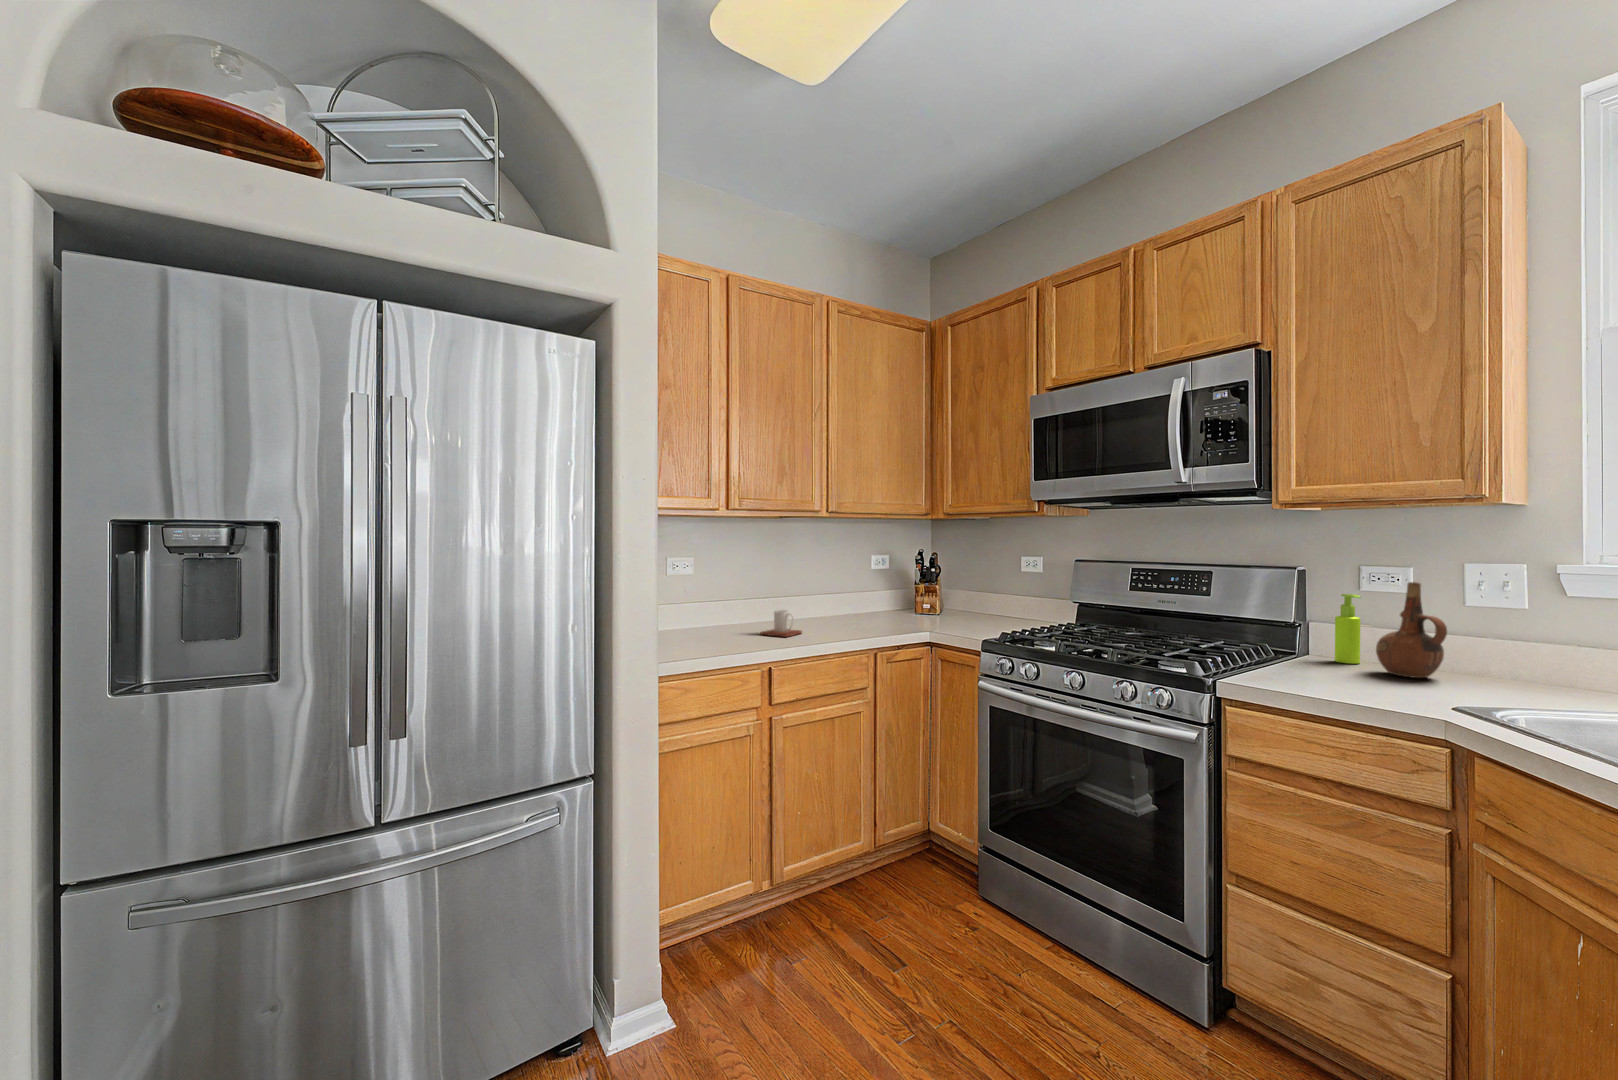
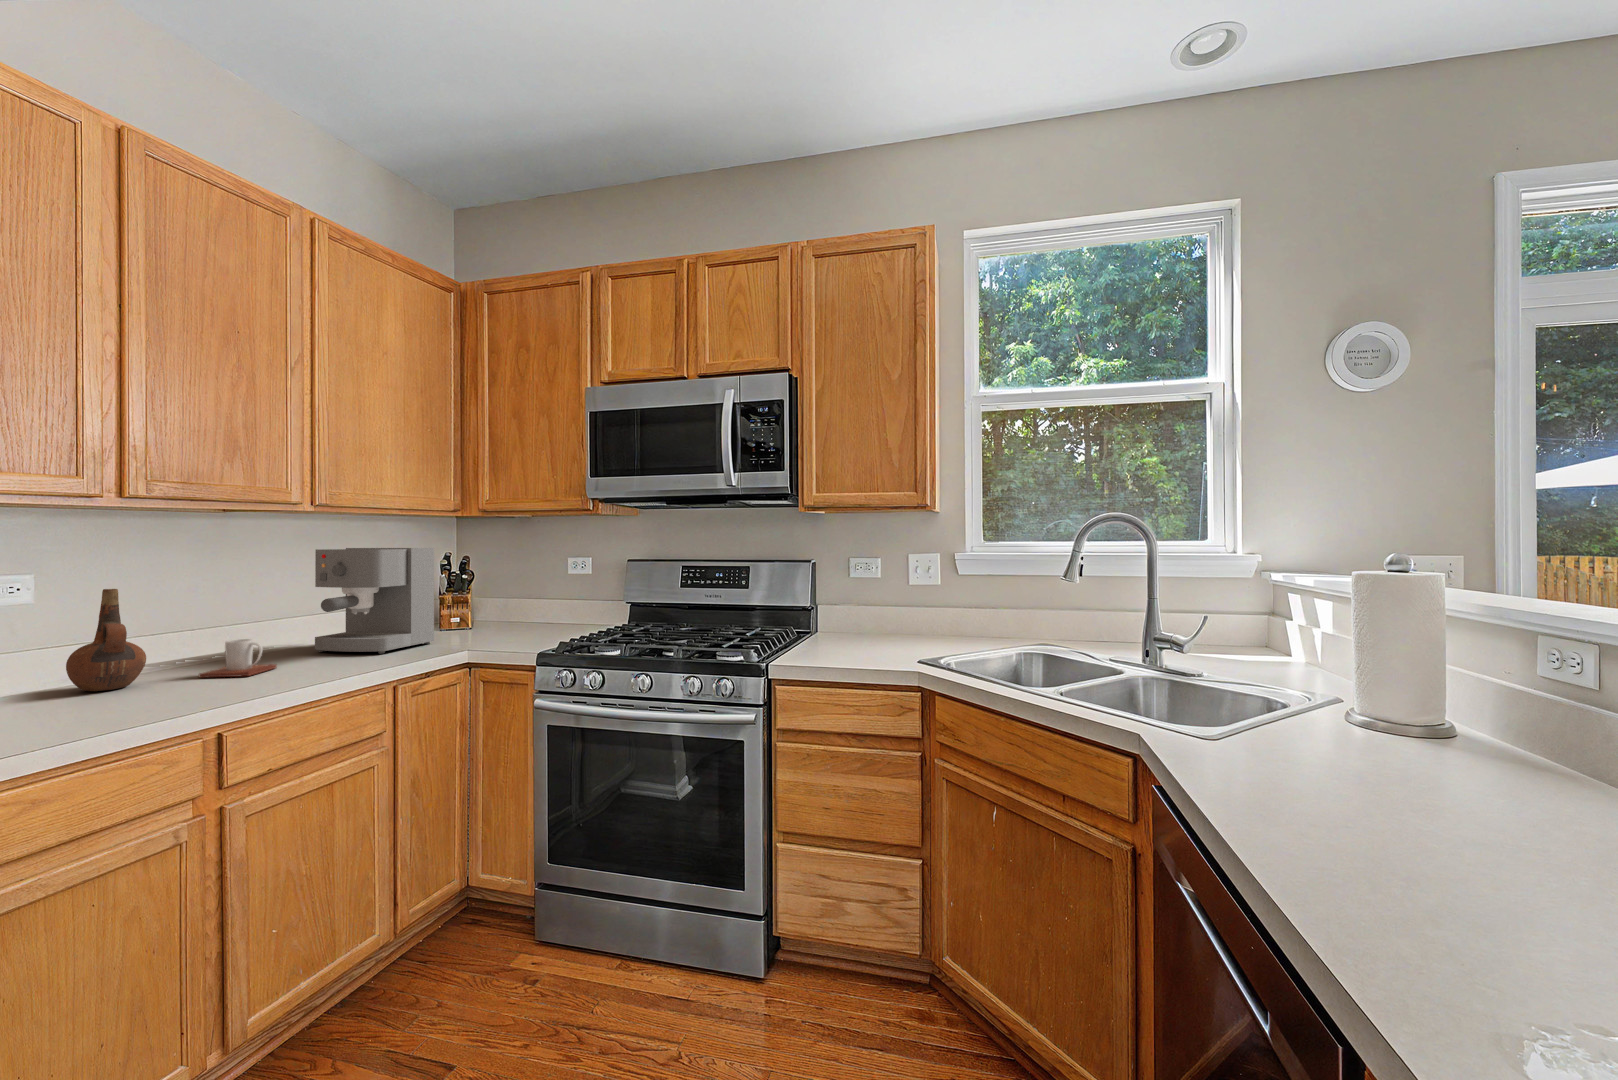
coffee maker: none [827,544,907,630] -> present [315,548,434,654]
ceramic pitcher: present [1376,582,1447,678] -> present [66,589,146,691]
soap dispenser: present [1335,594,1361,664] -> none [837,581,854,636]

